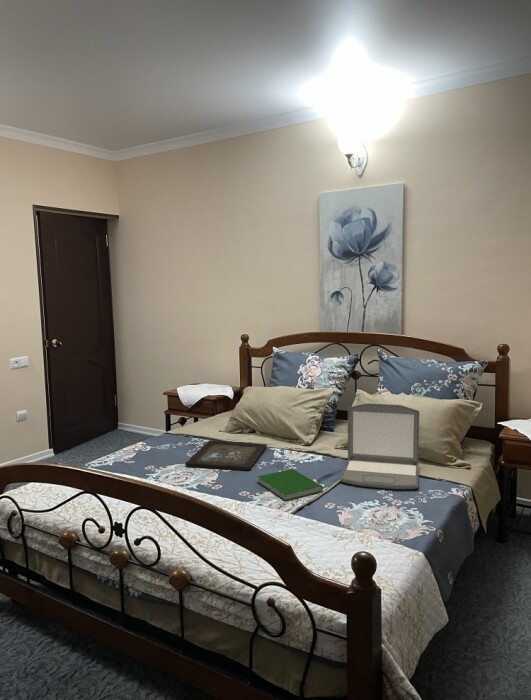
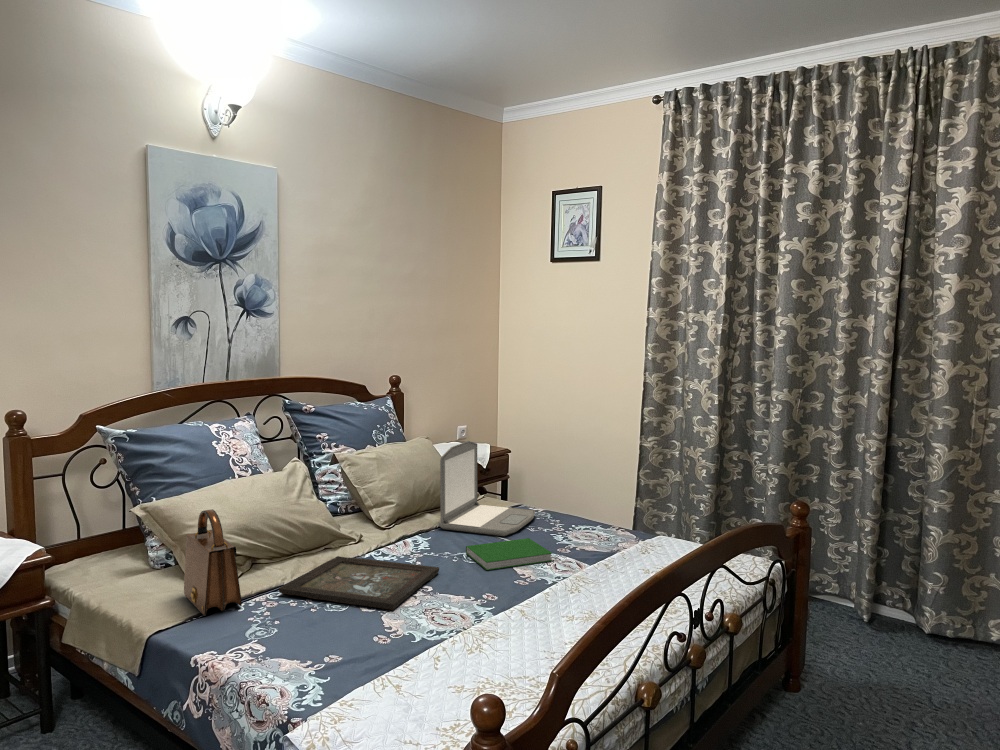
handbag: none [182,391,220,440] -> present [184,509,242,616]

